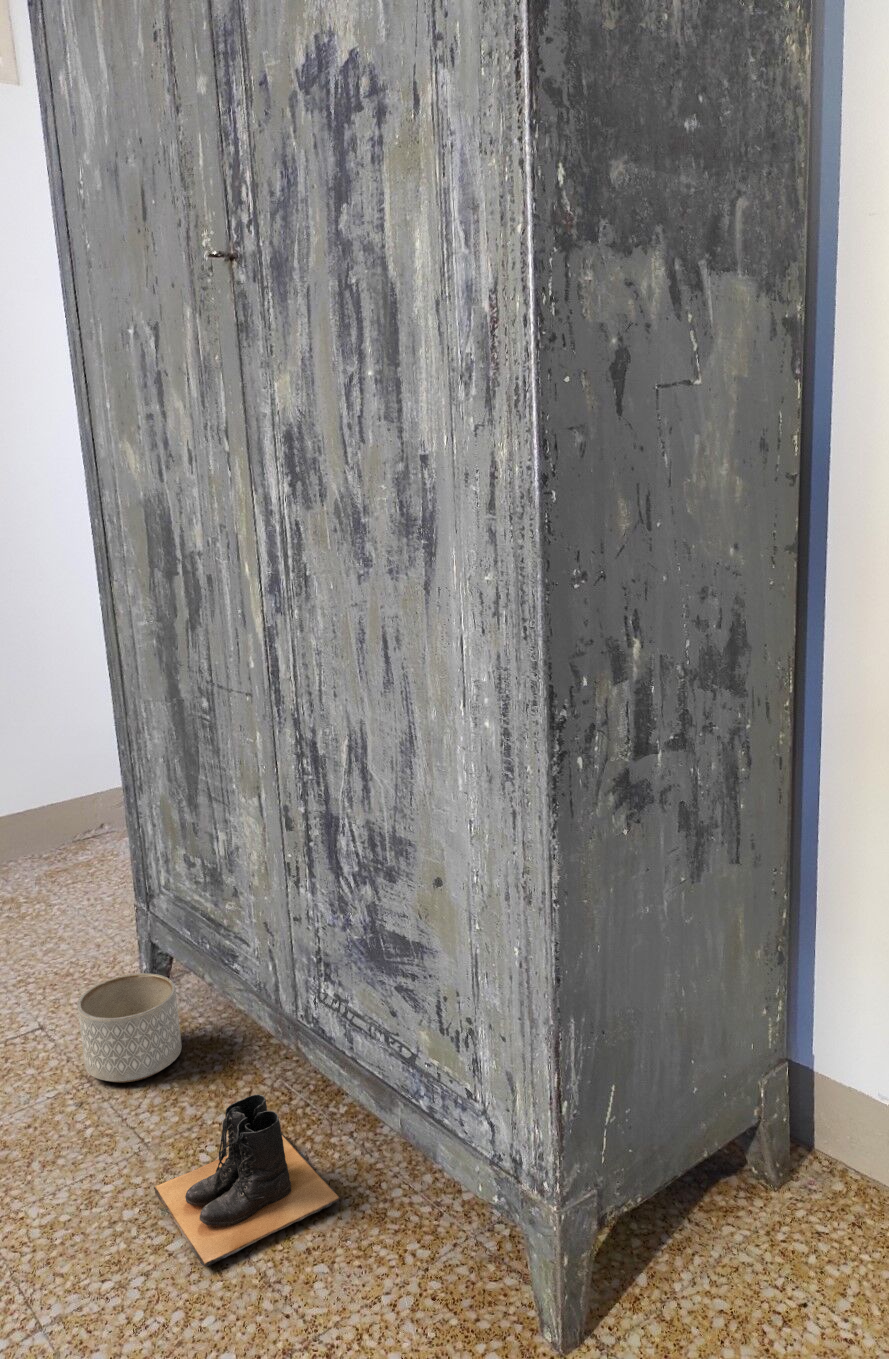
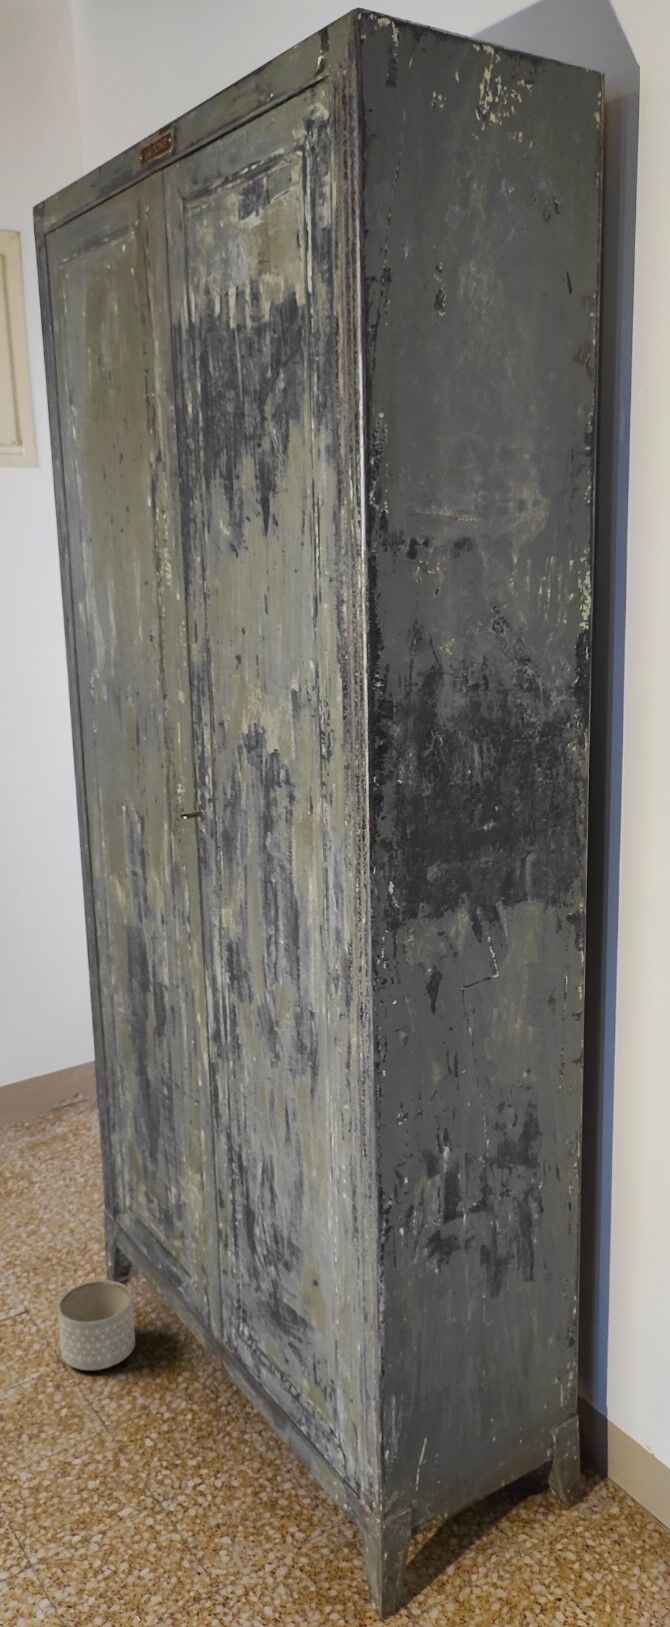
boots: present [154,1094,340,1266] -> none [111,1402,245,1531]

